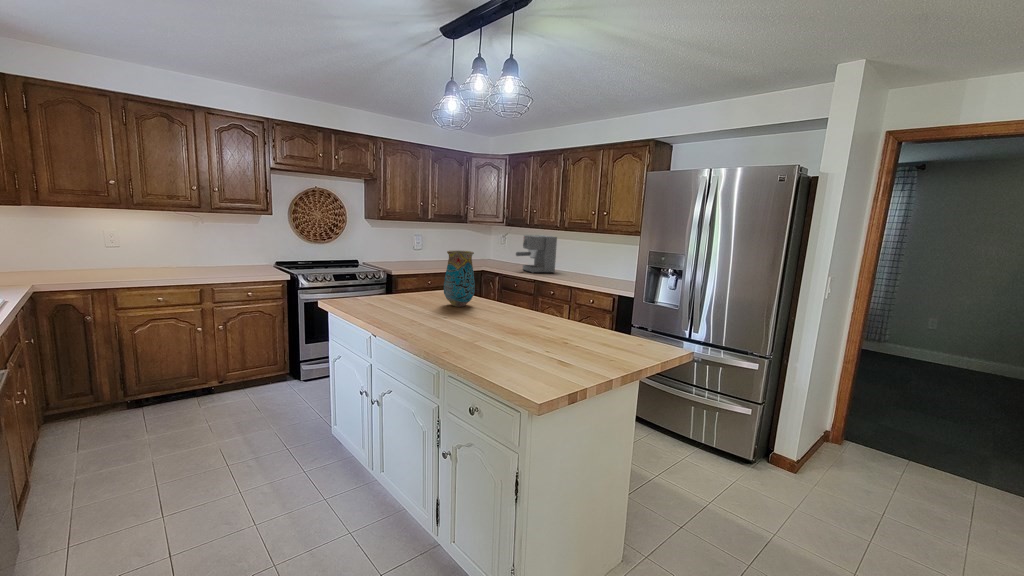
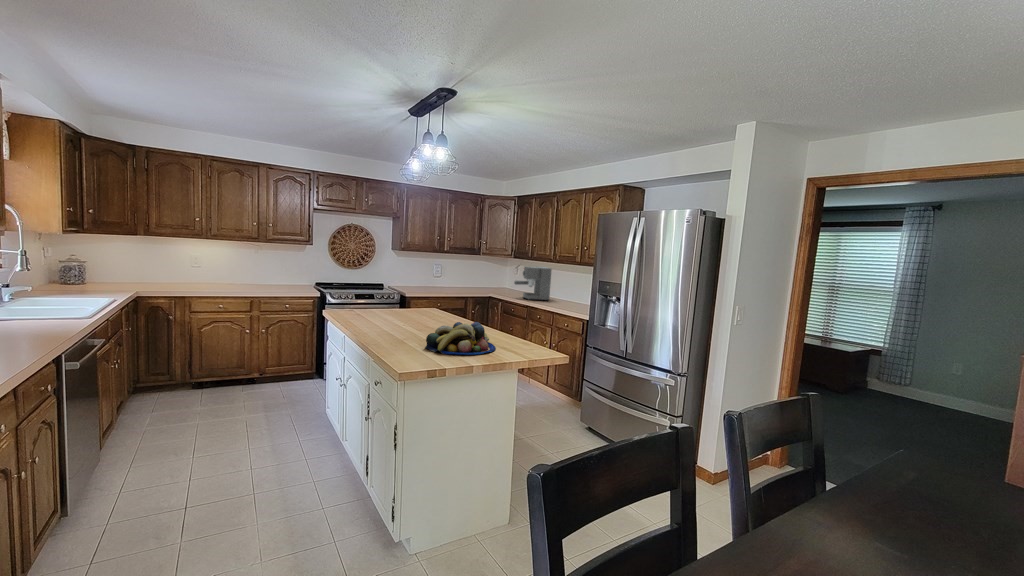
vase: present [444,250,475,307] -> none [416,274,441,319]
fruit bowl: none [509,313,599,362] -> present [425,322,496,355]

